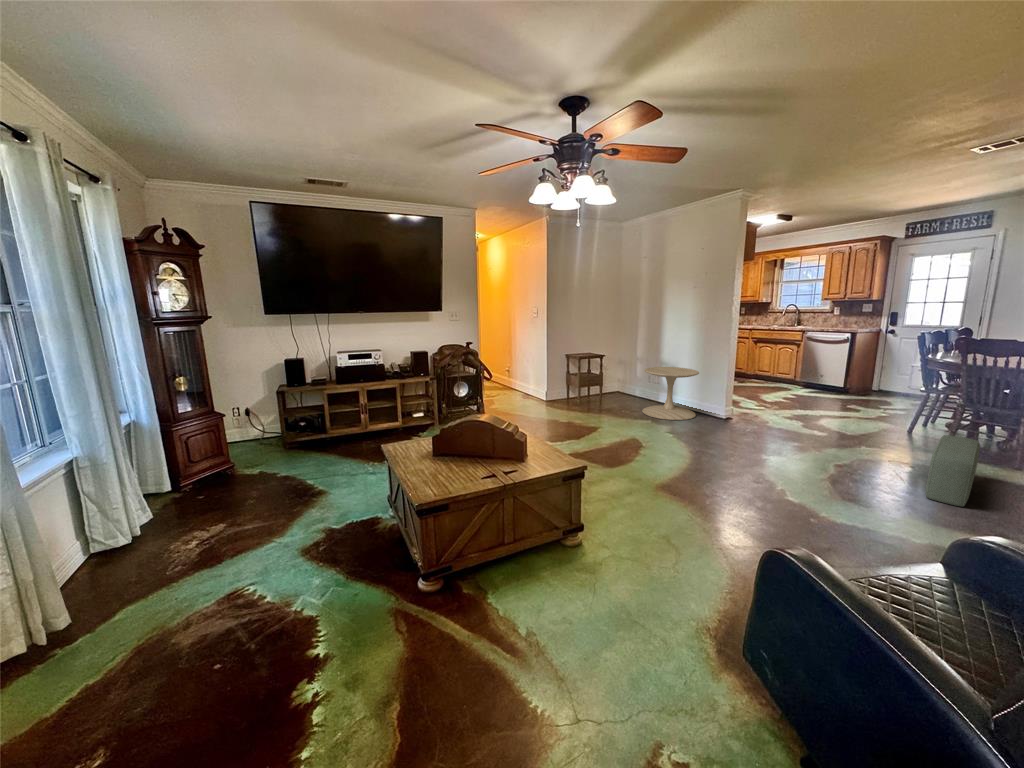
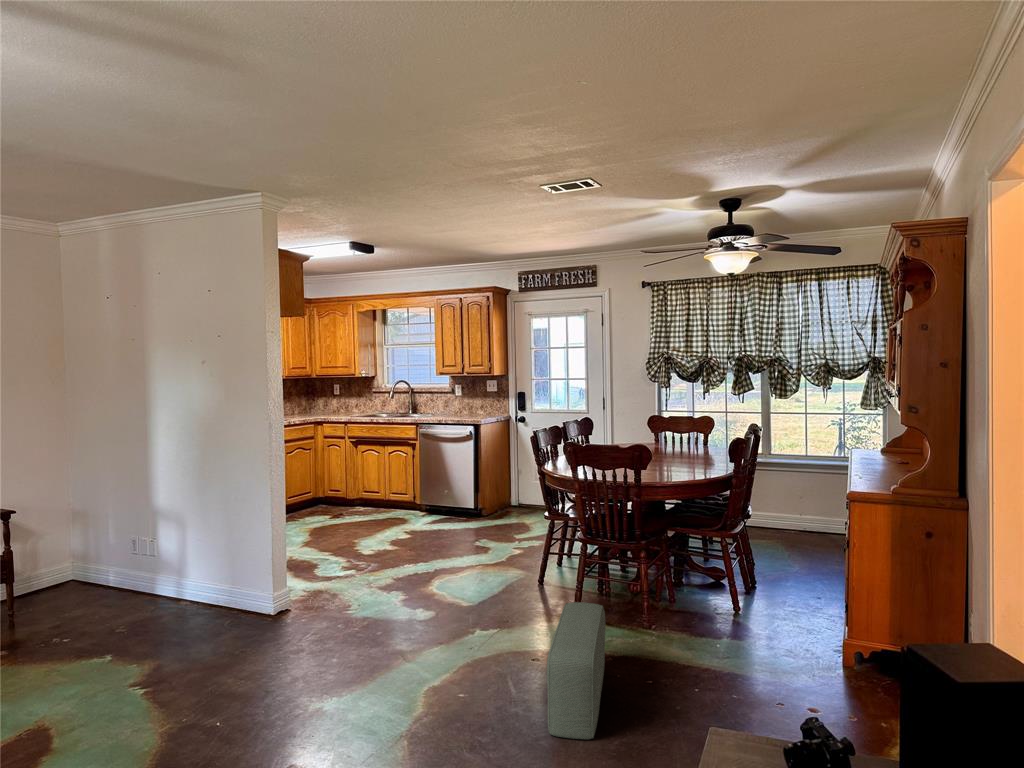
side table: present [642,367,699,420] -> none [96,520,220,647]

